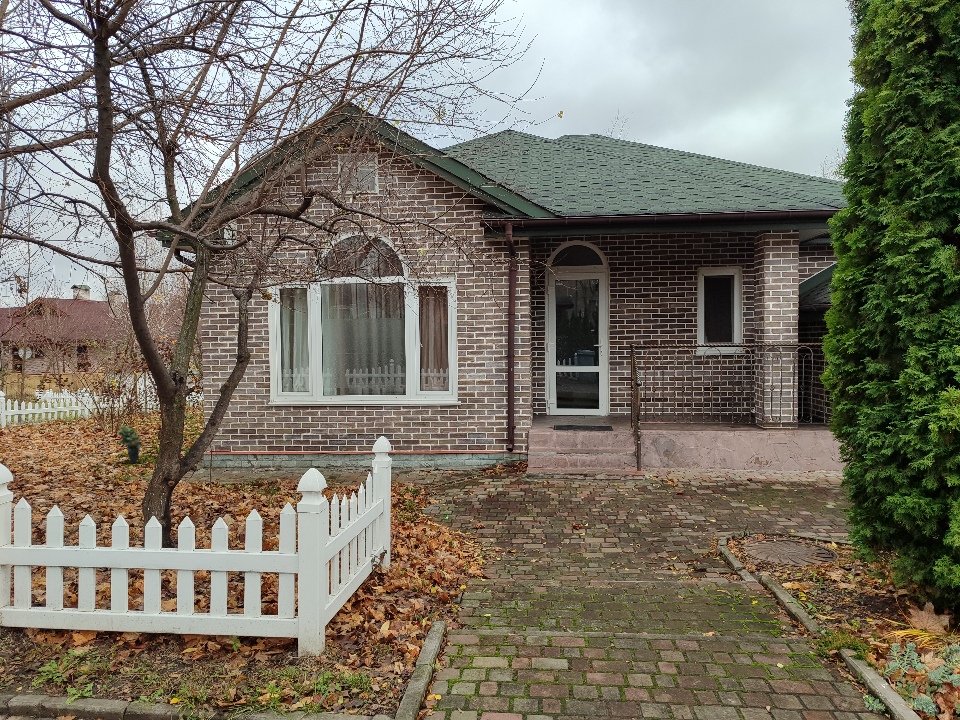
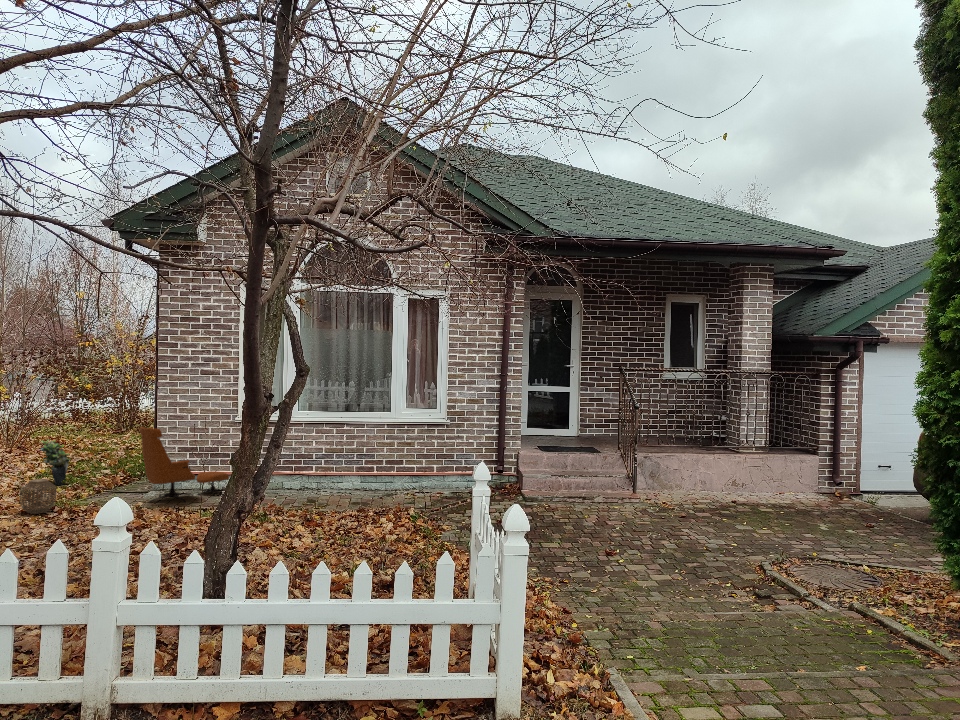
lounge chair: none [182,412,264,478] -> present [140,427,229,502]
woven basket: none [86,457,115,486] -> present [19,479,56,513]

